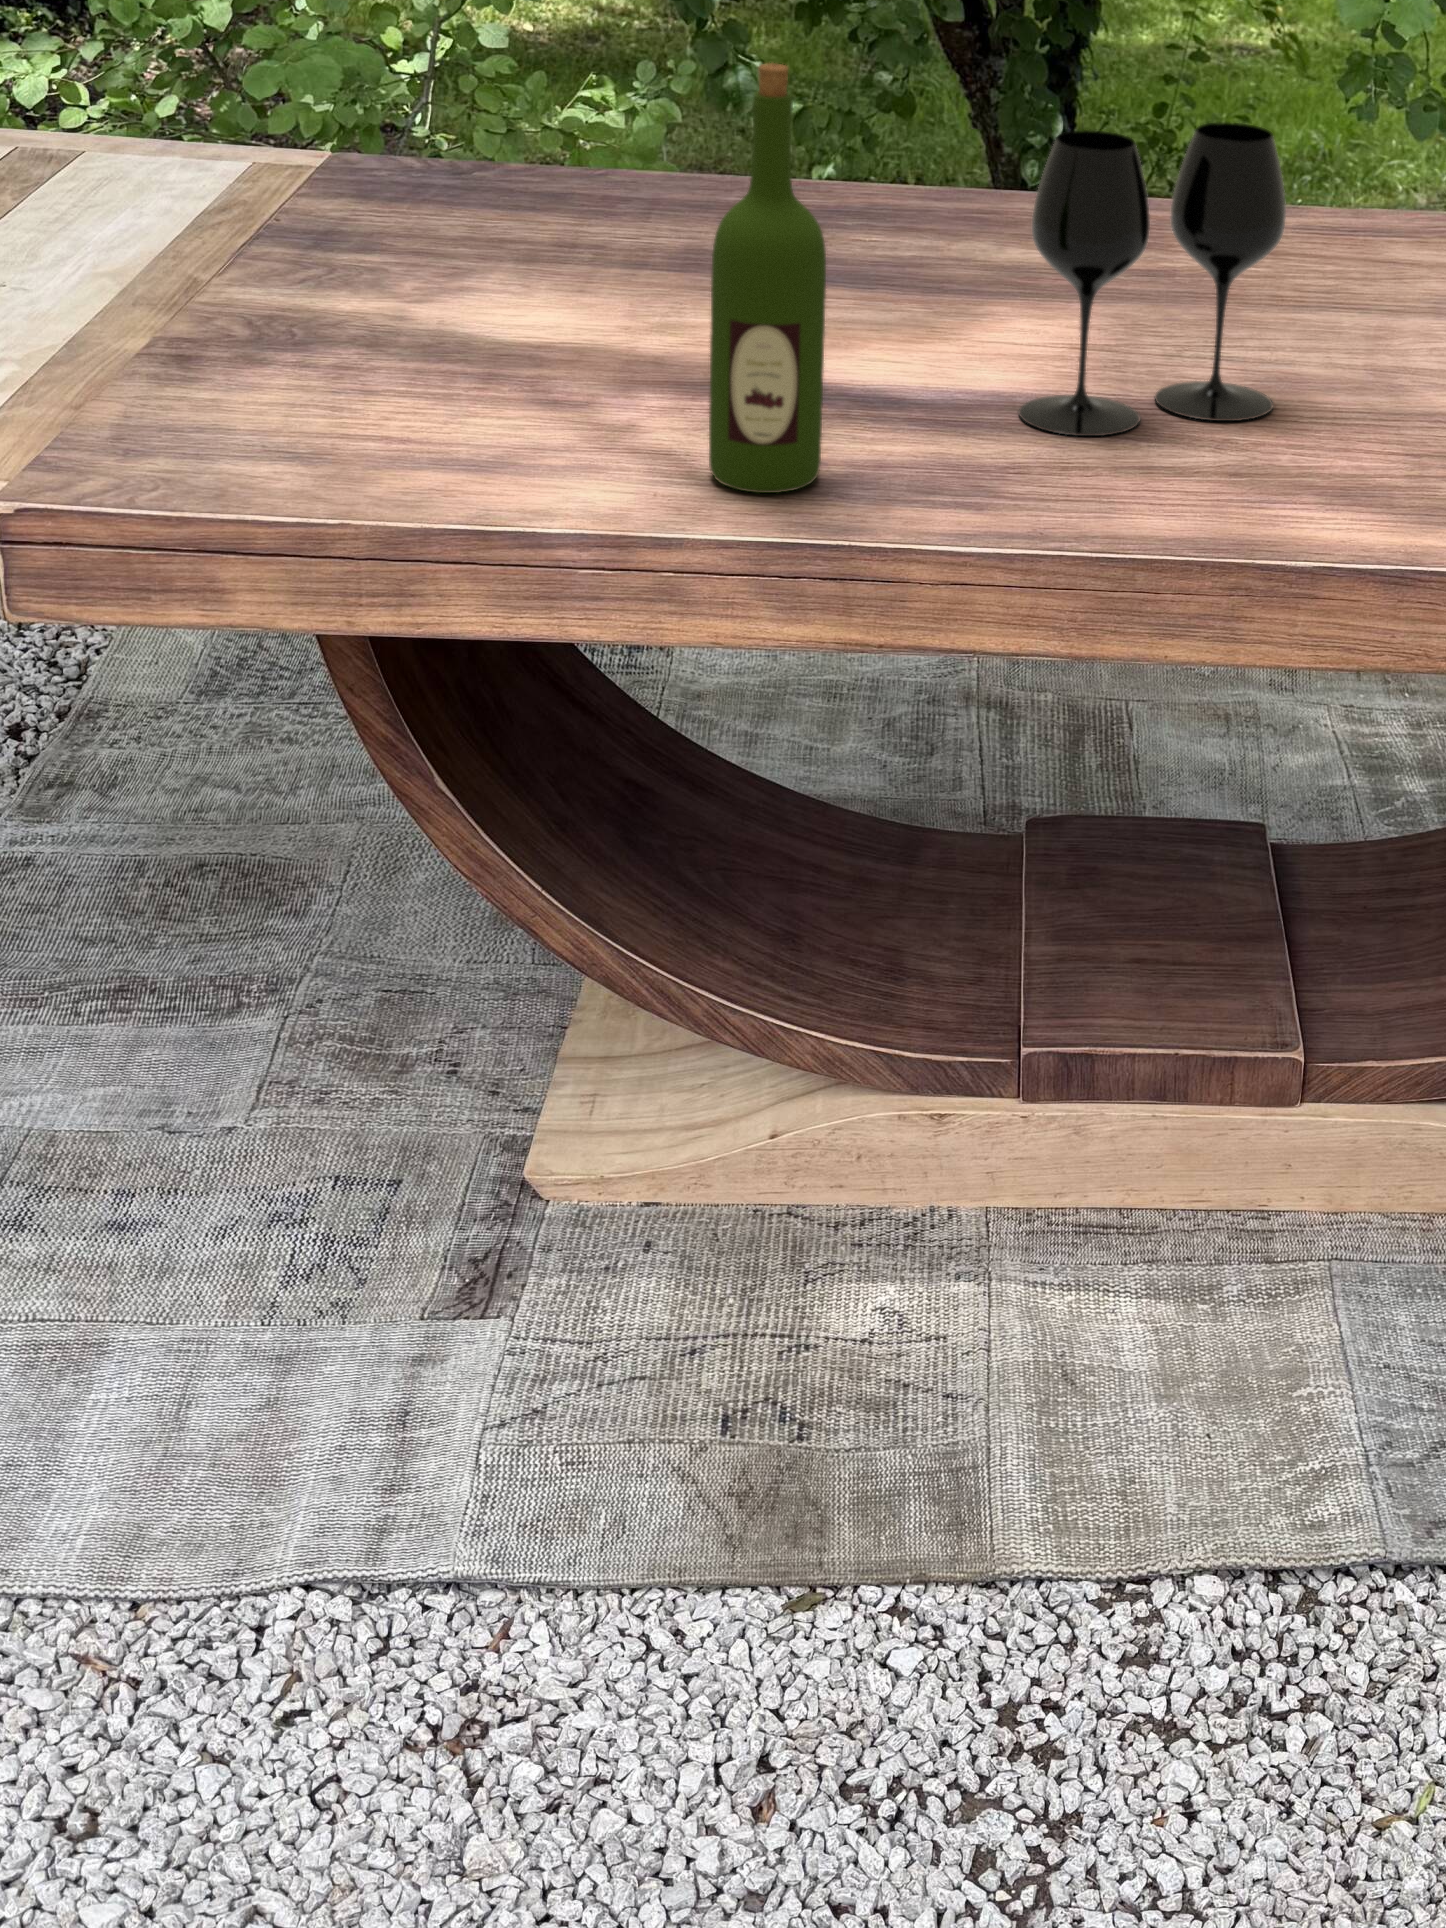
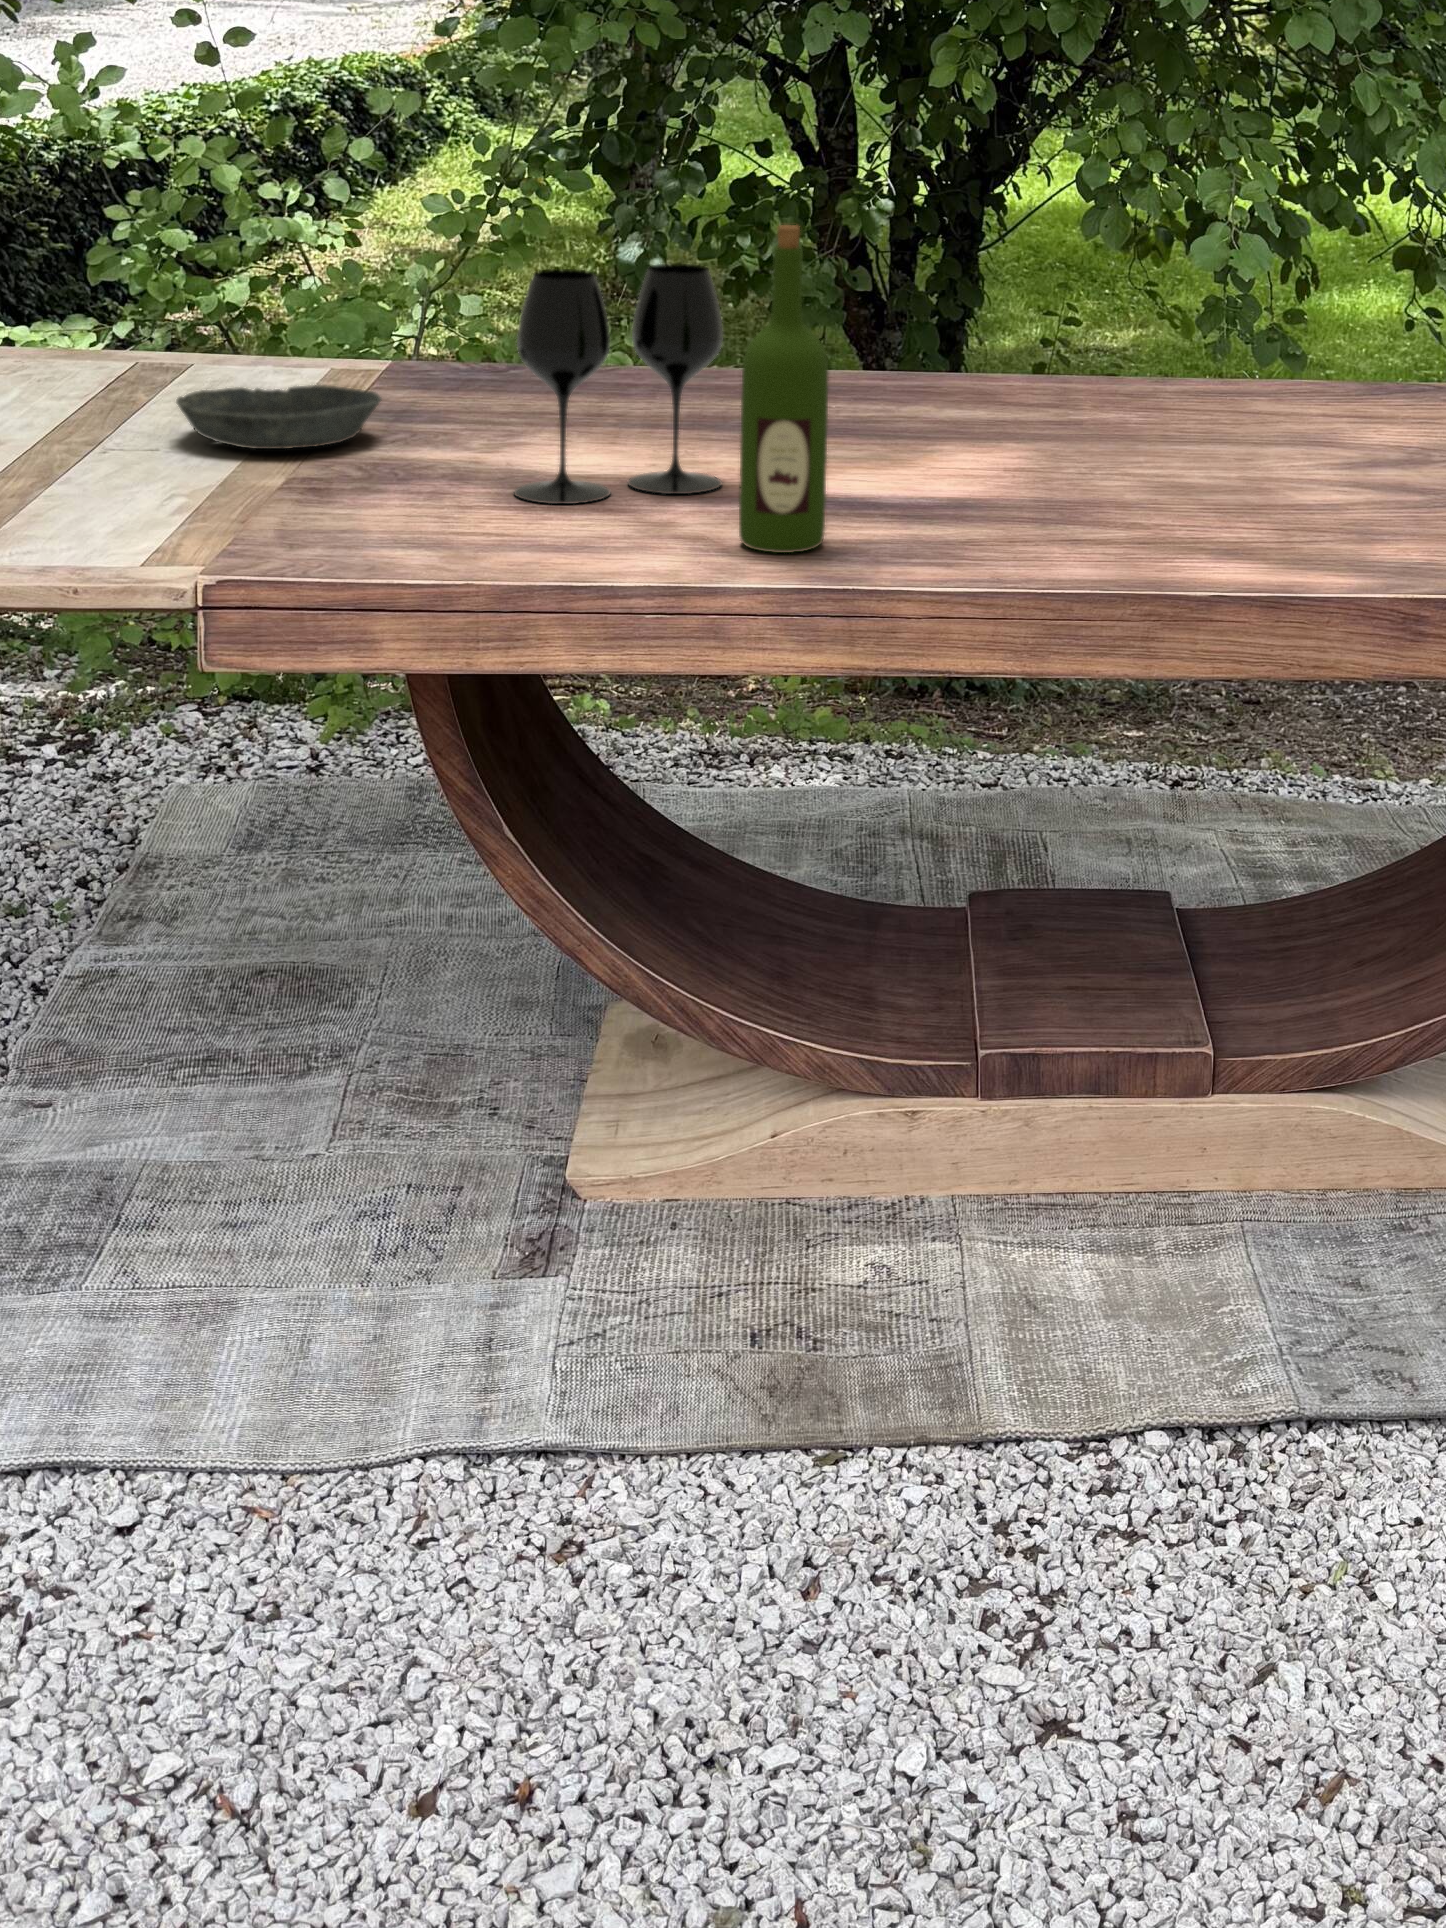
wine glass: present [1019,122,1286,436] -> present [514,264,723,504]
bowl: none [23,204,289,297] -> present [176,385,382,449]

